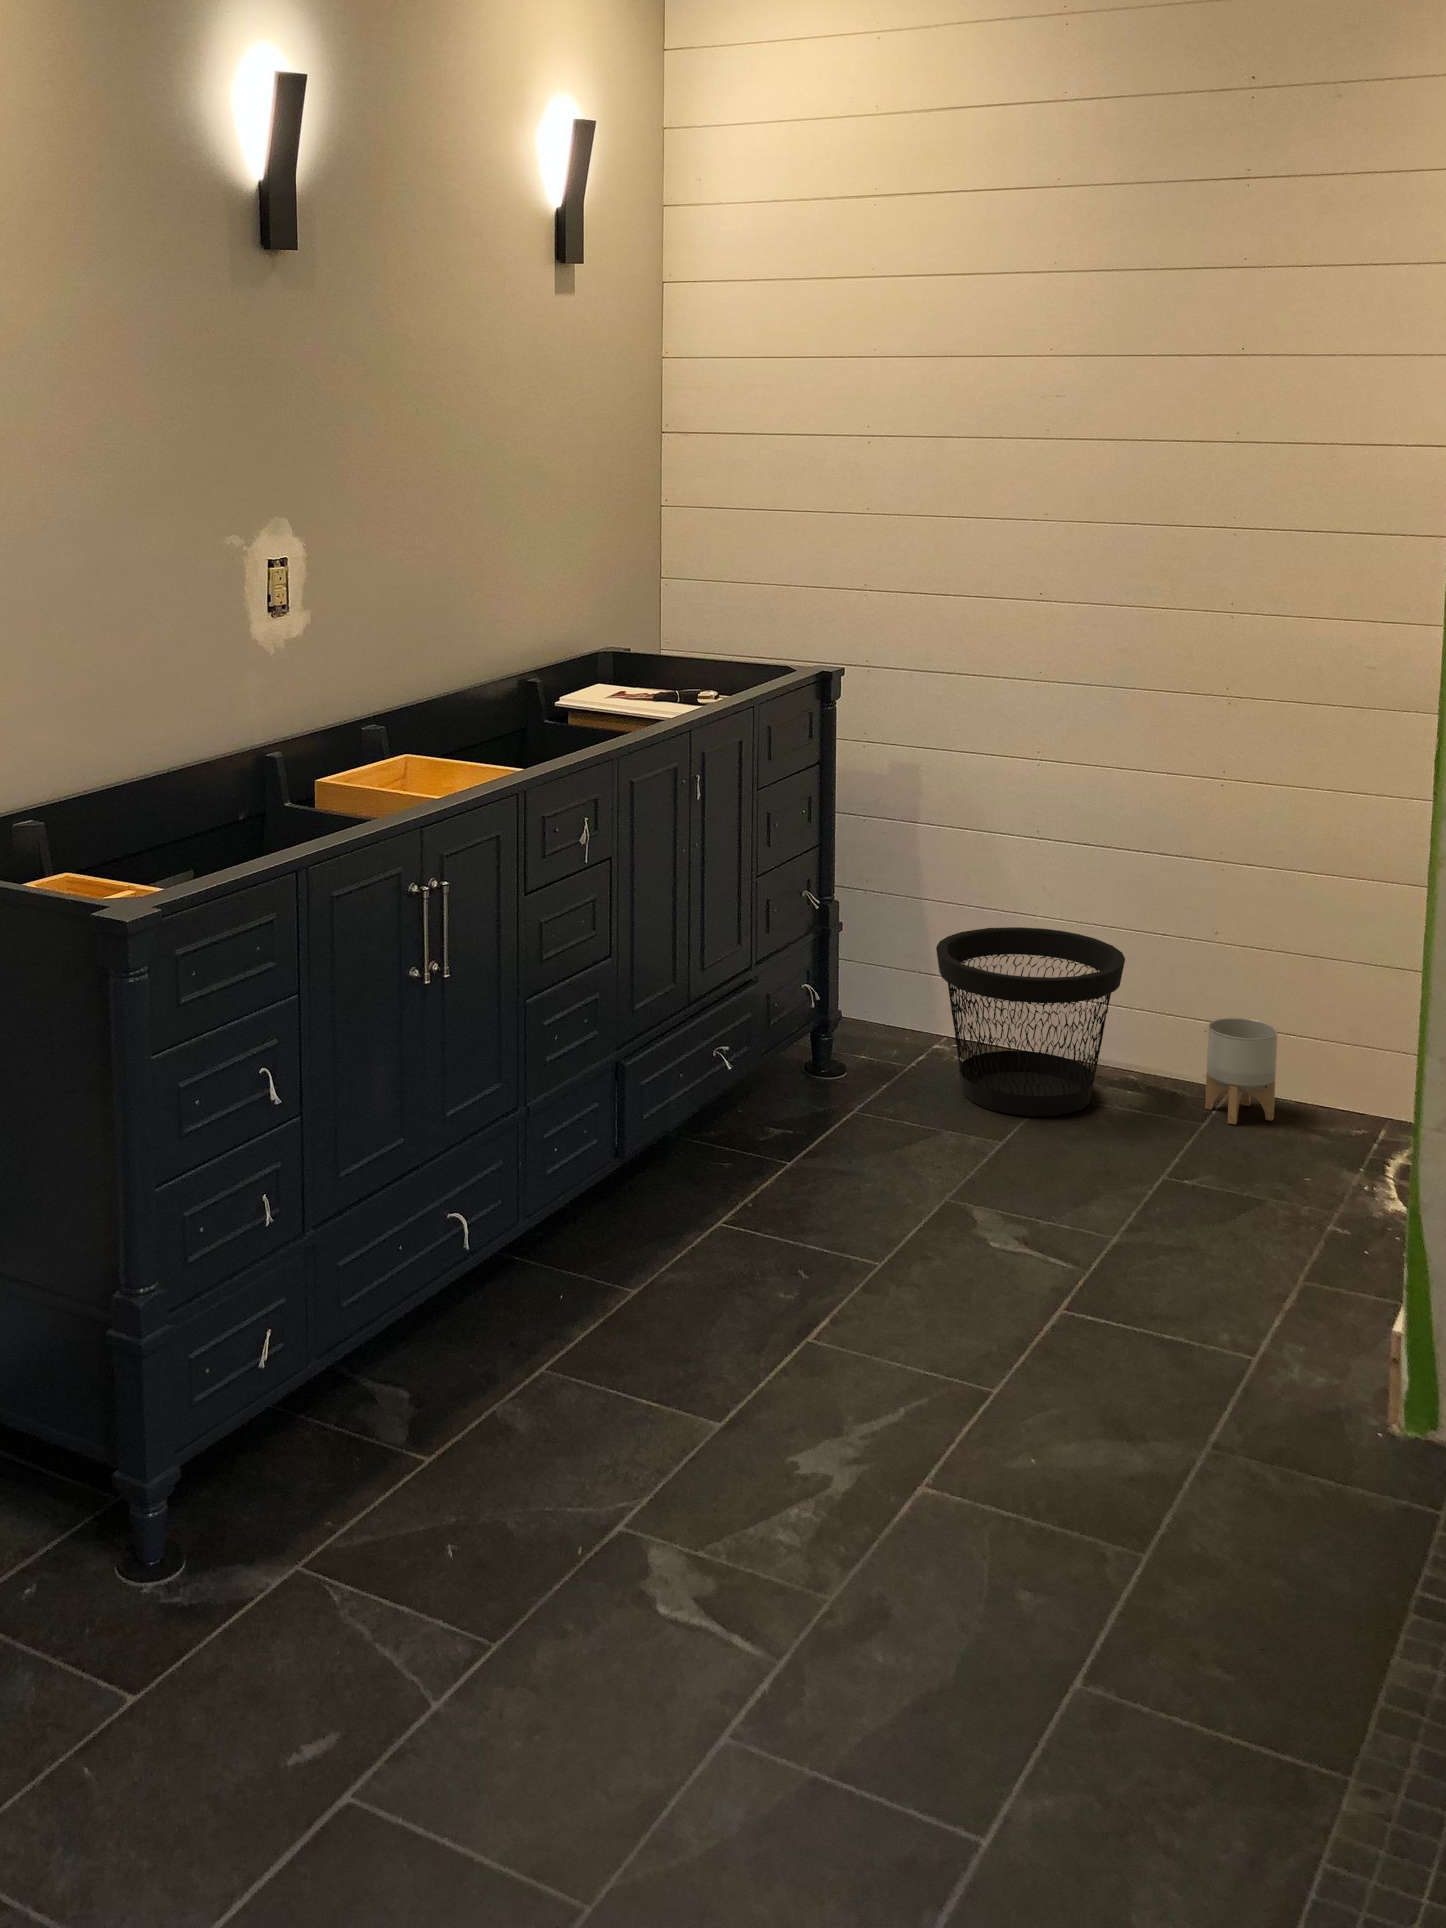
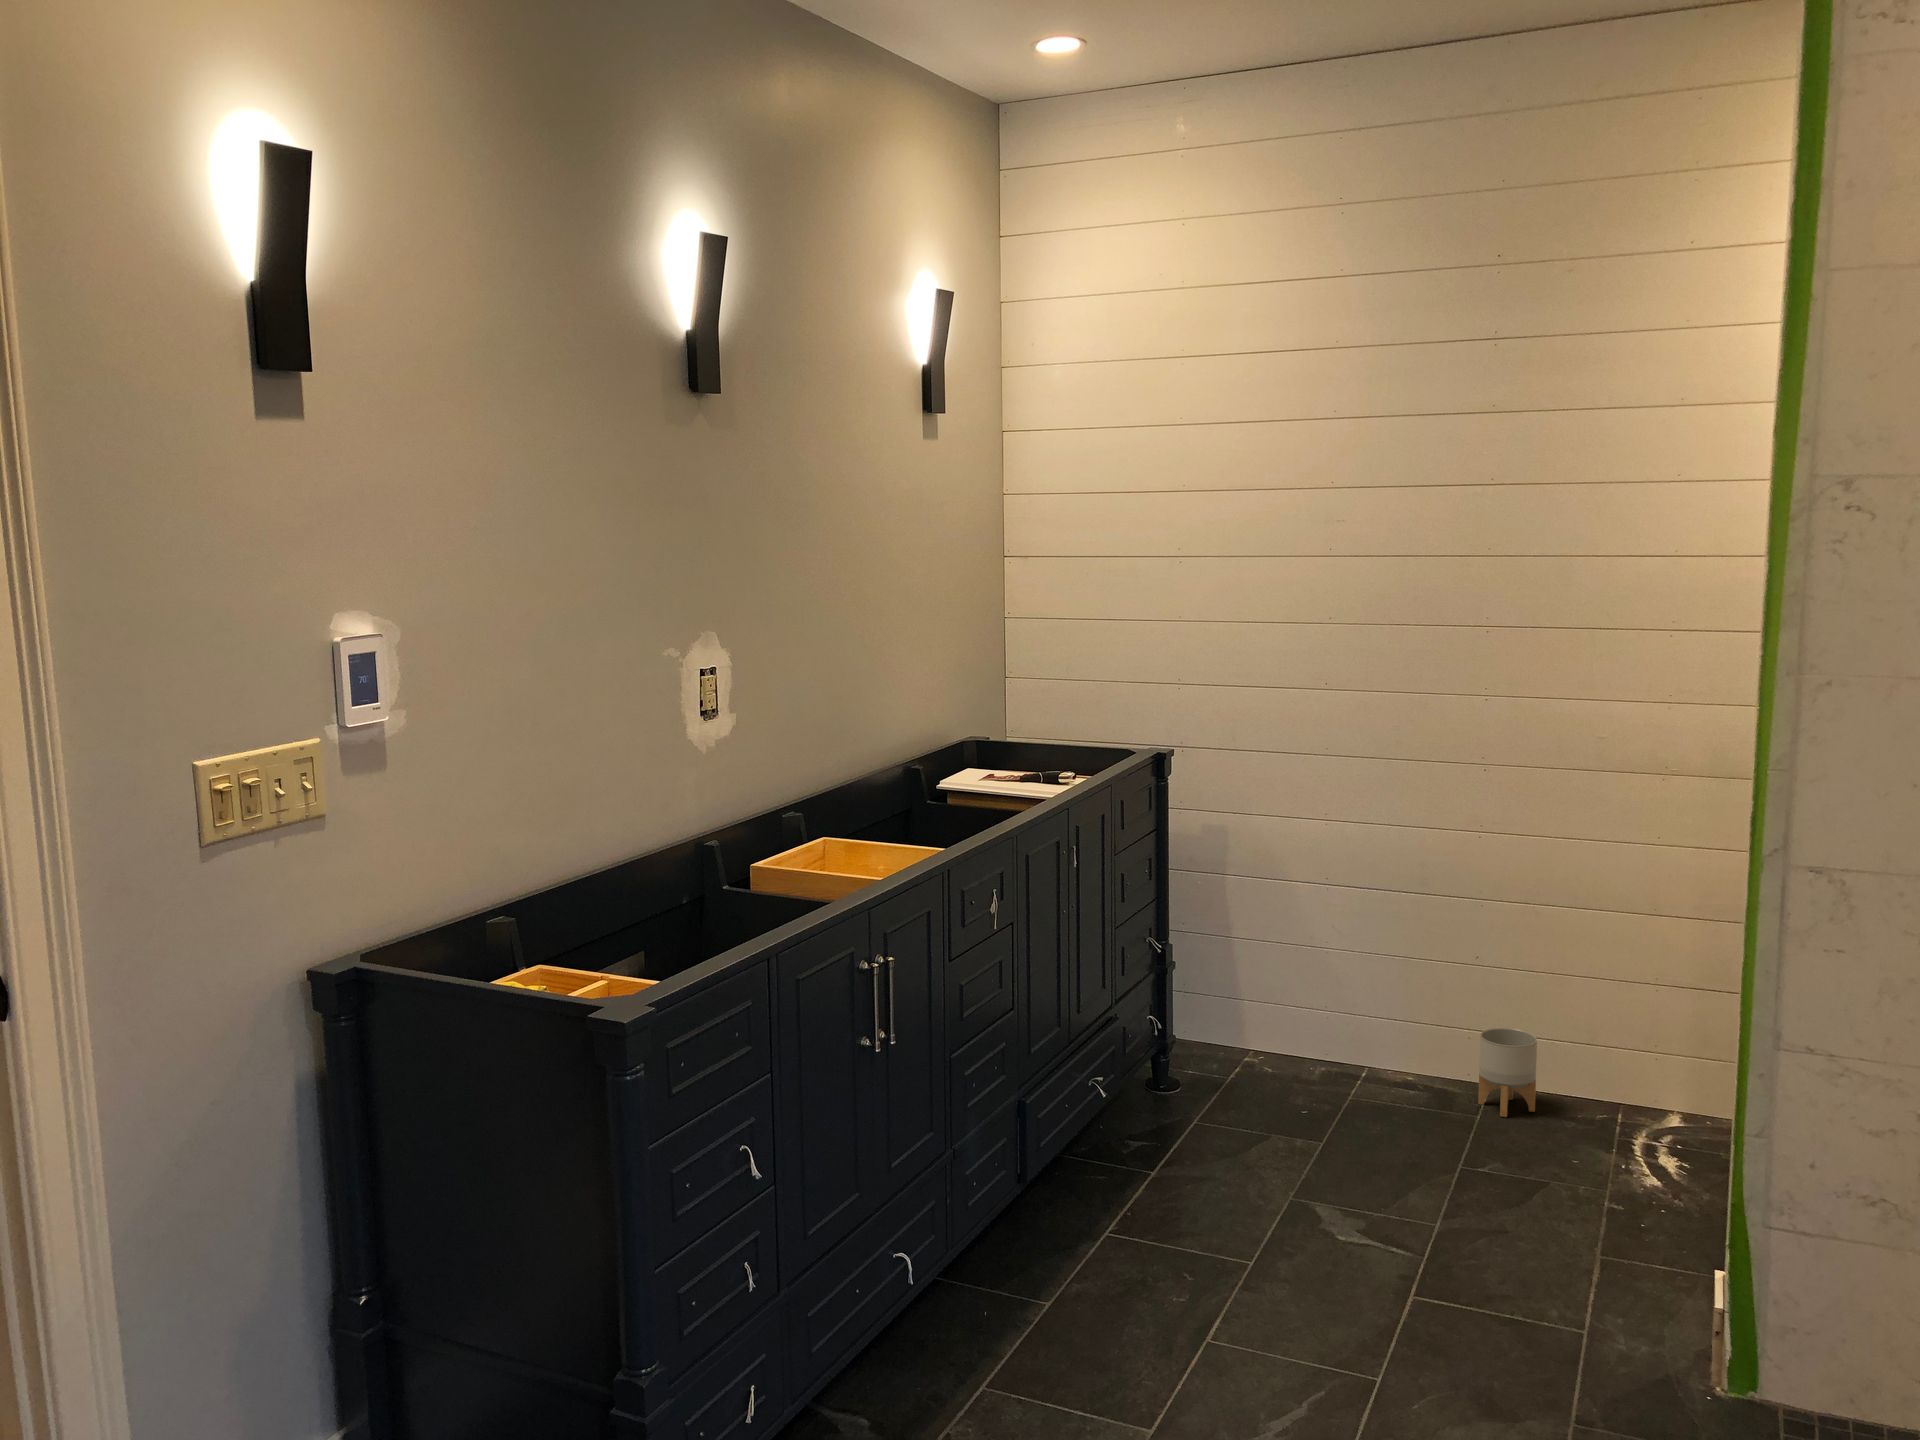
wastebasket: present [936,927,1125,1116] -> none [1256,959,1413,1119]

